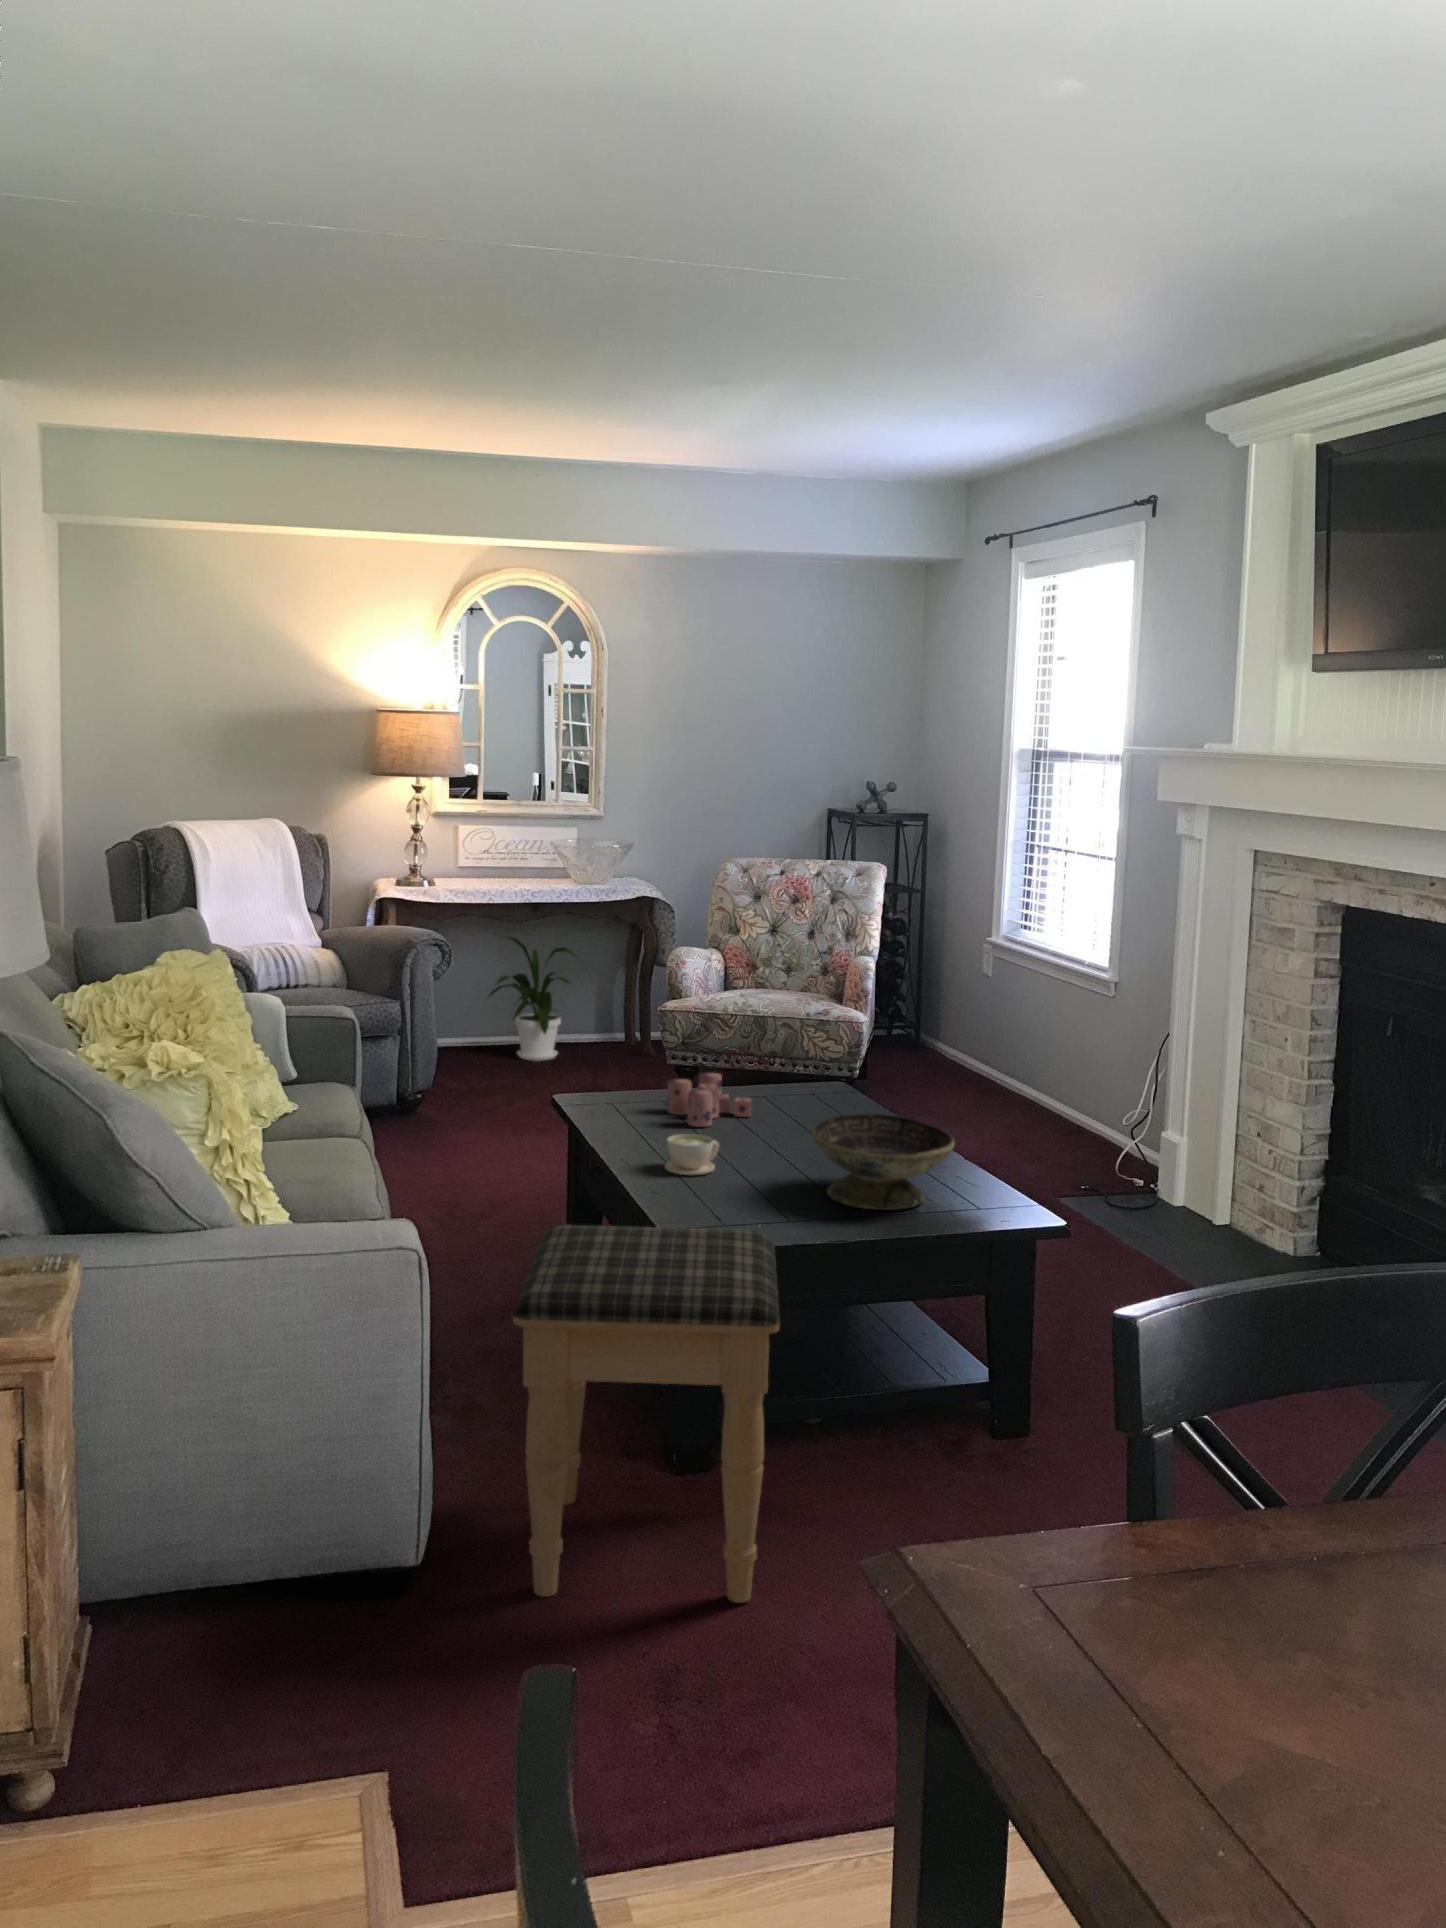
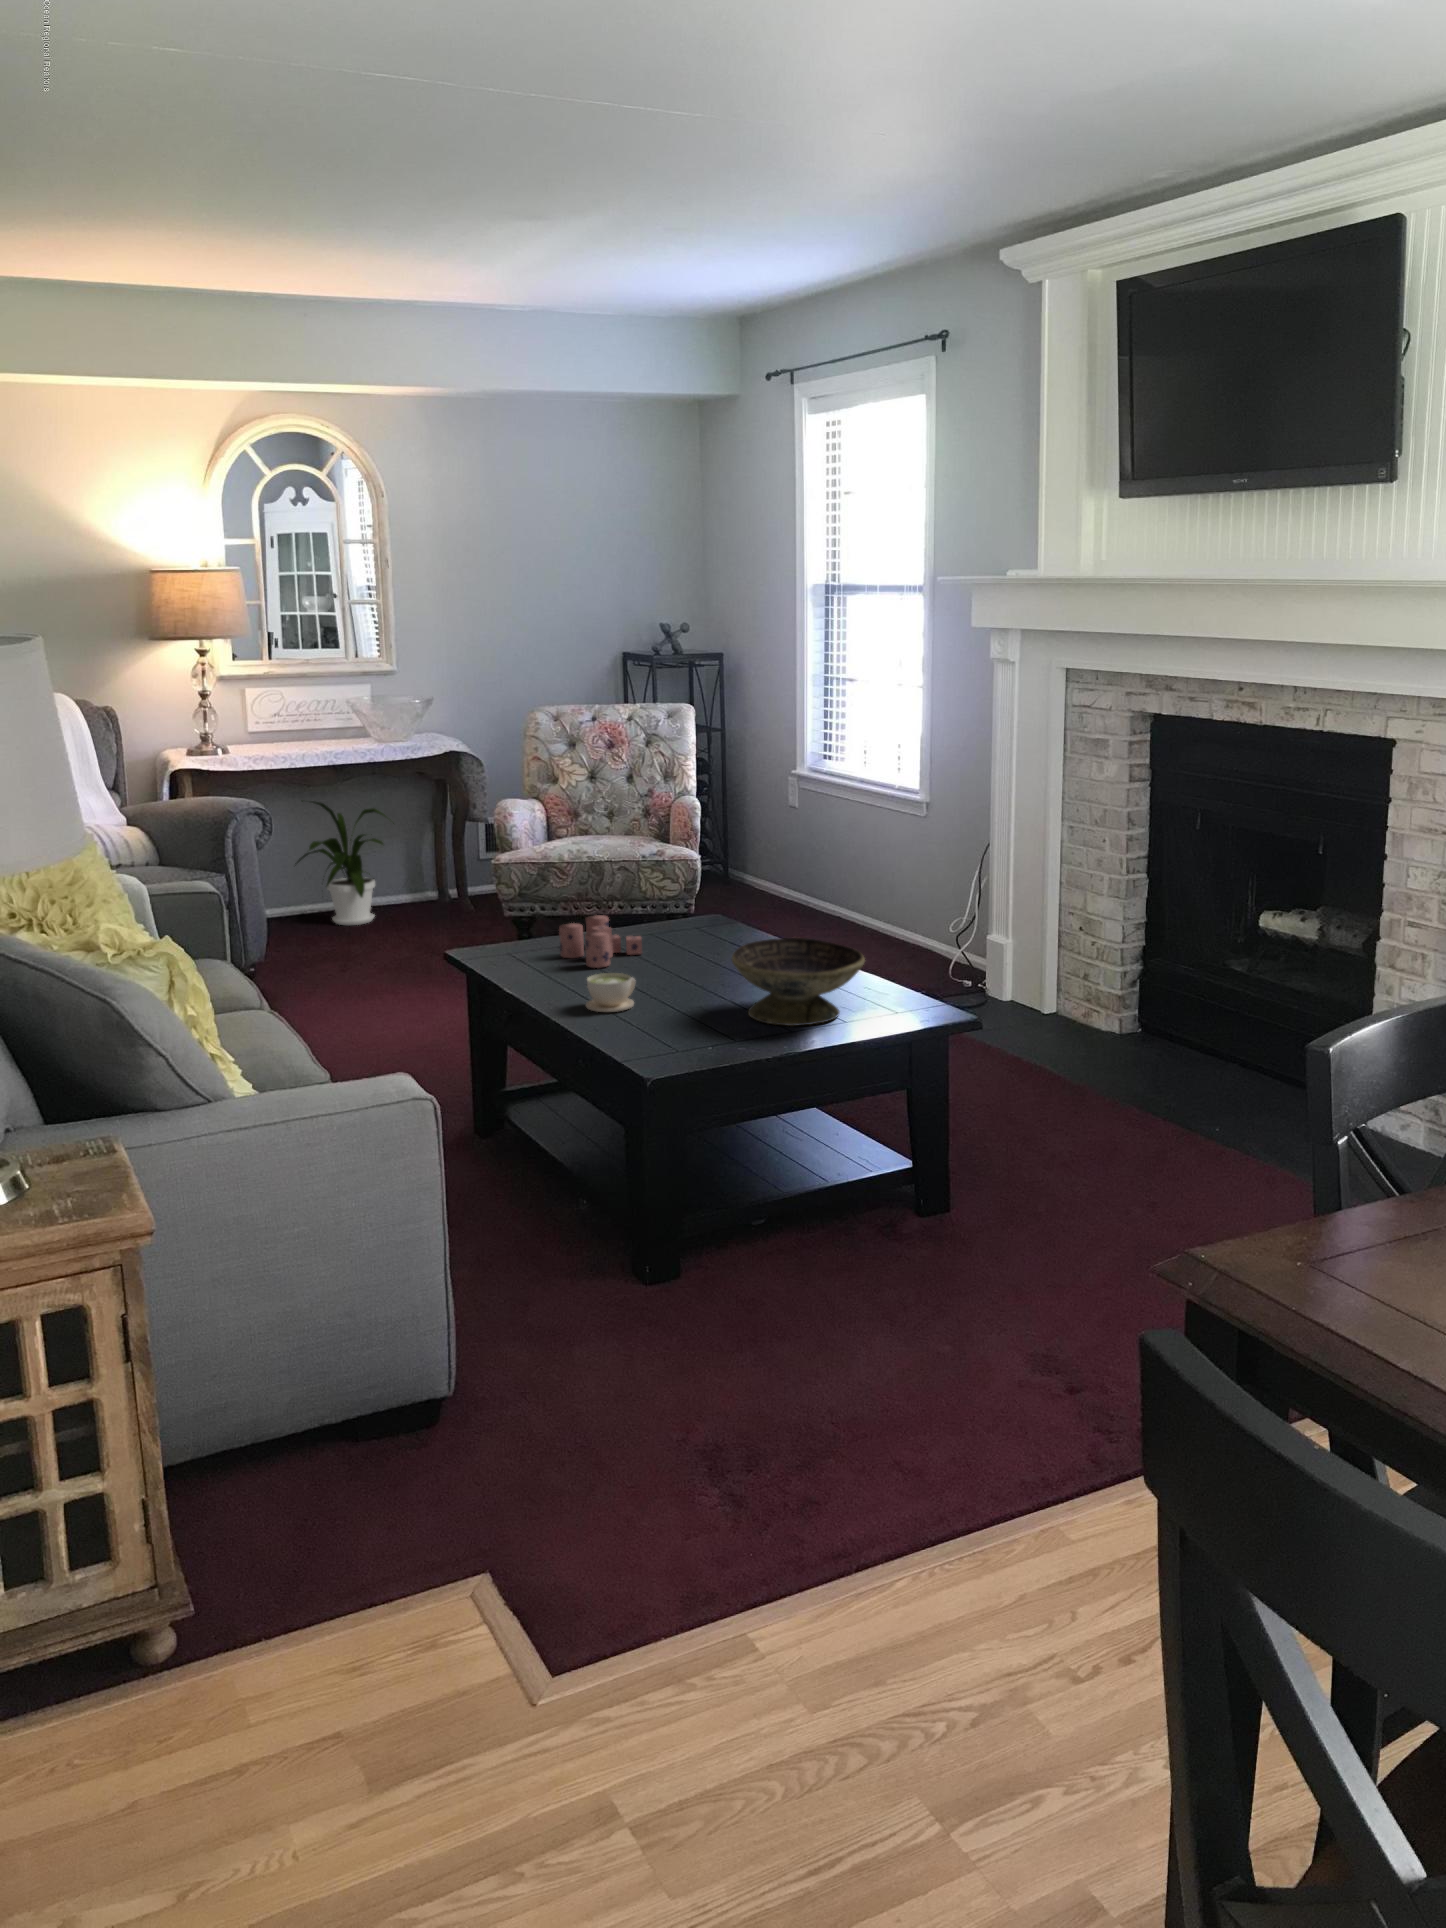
footstool: present [513,1225,780,1603] -> none [514,1052,776,1407]

